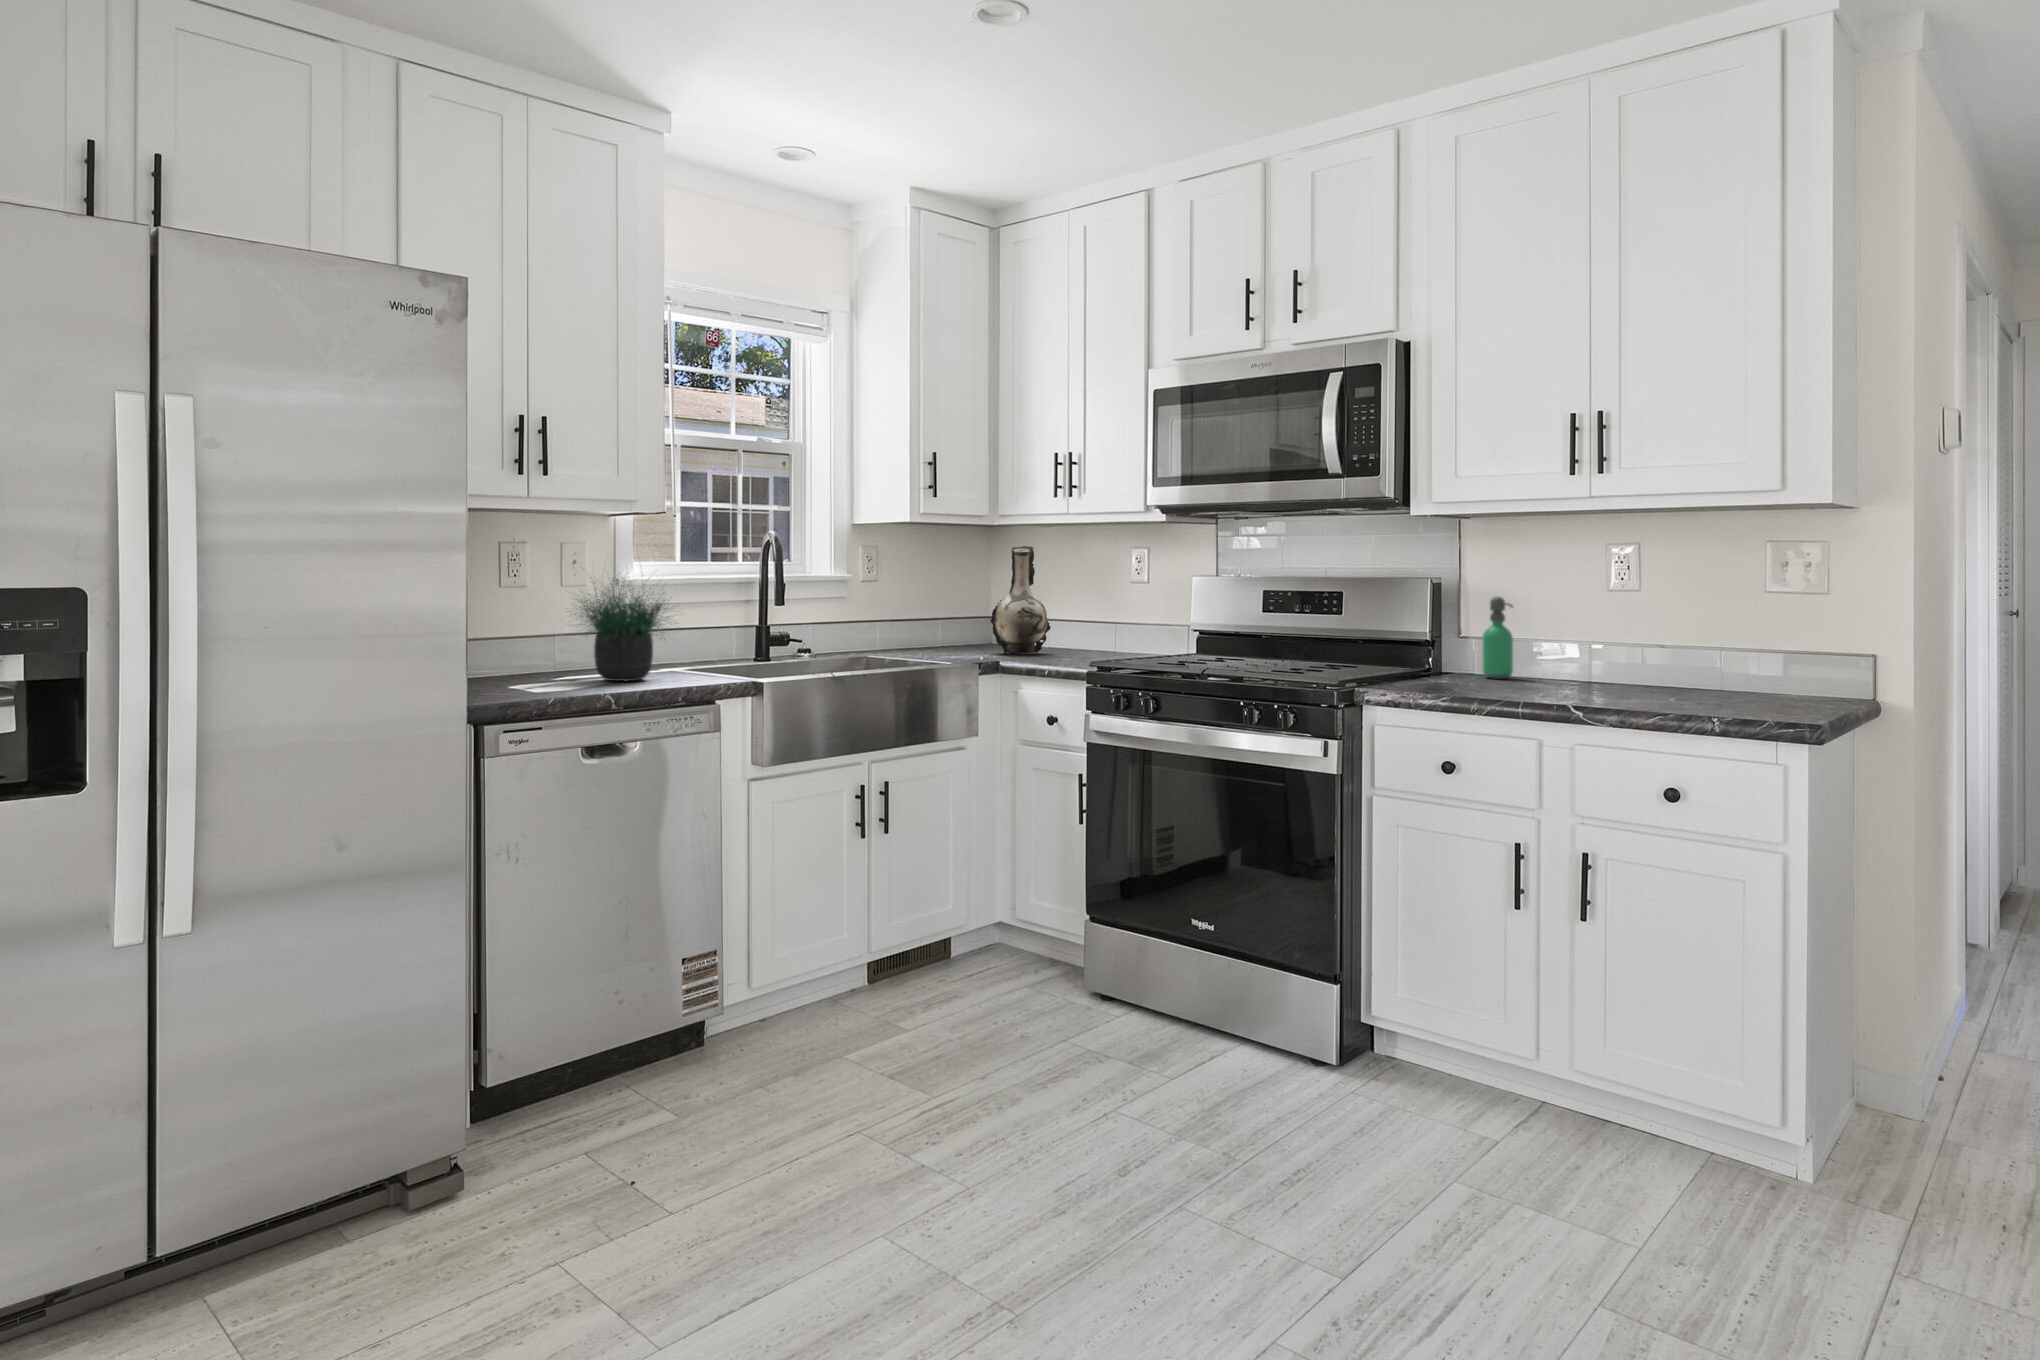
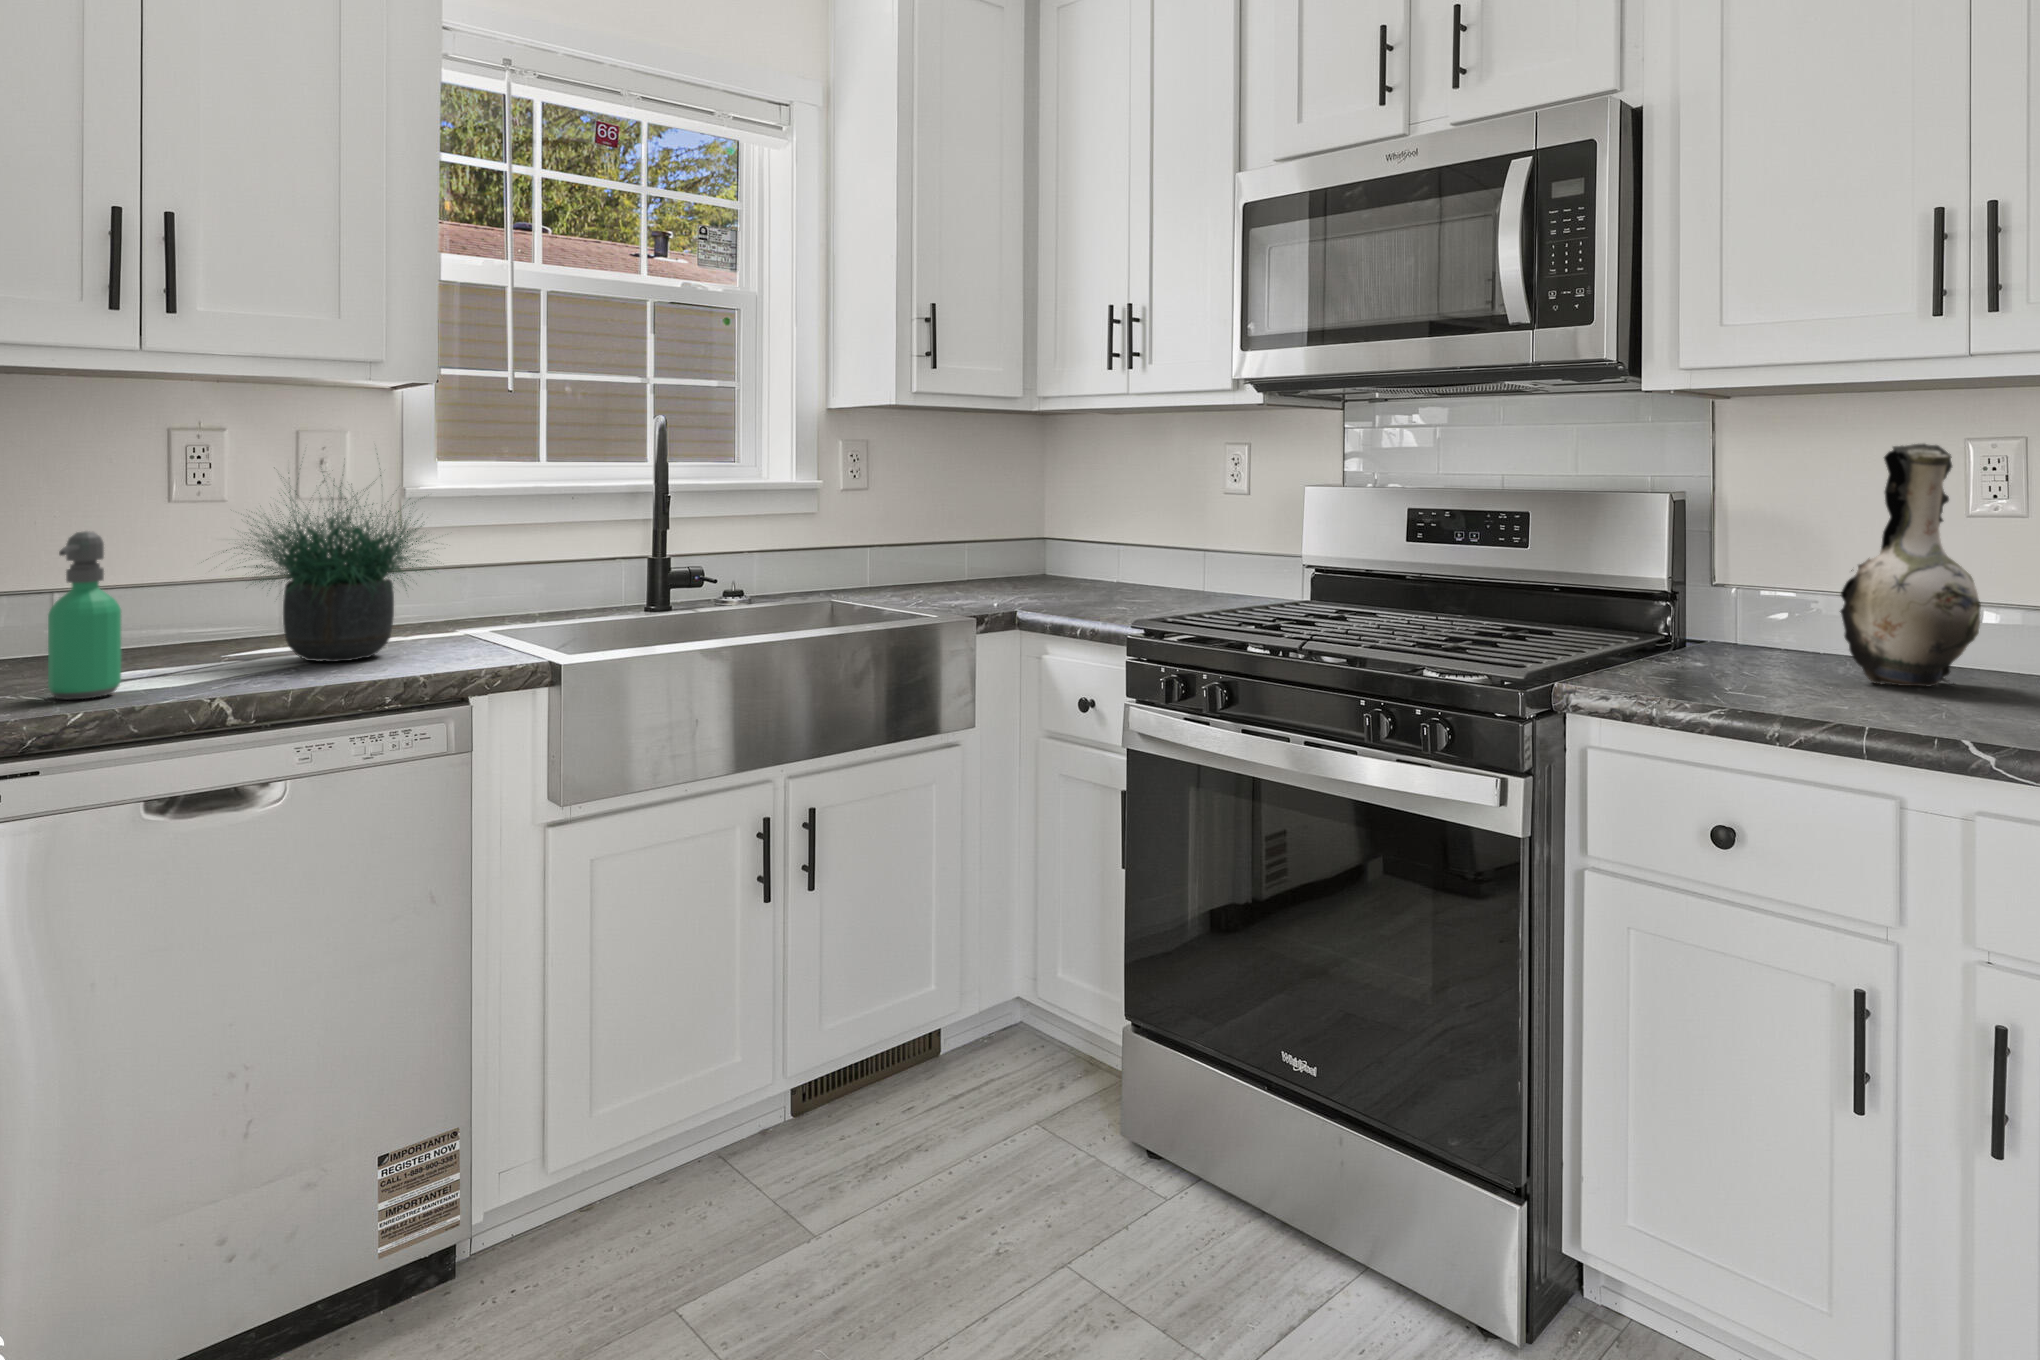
decorative vase: present [991,546,1050,653] -> present [1840,444,1981,687]
soap dispenser: present [1483,597,1513,679] -> present [48,531,121,700]

